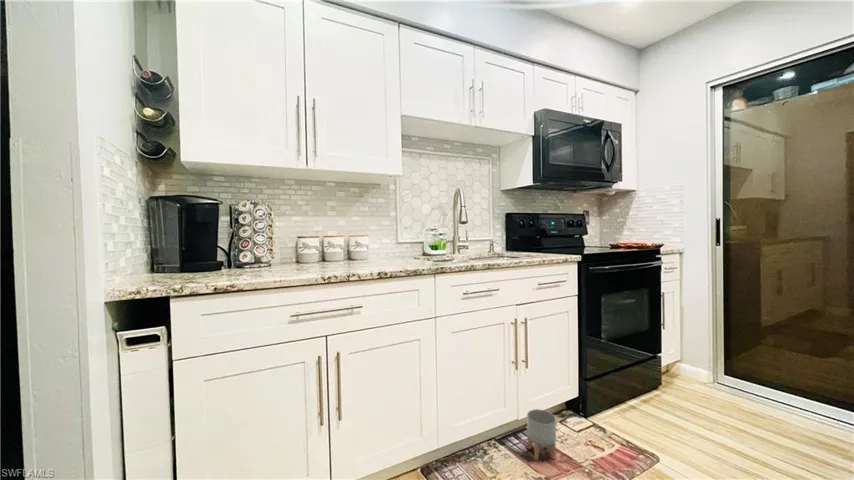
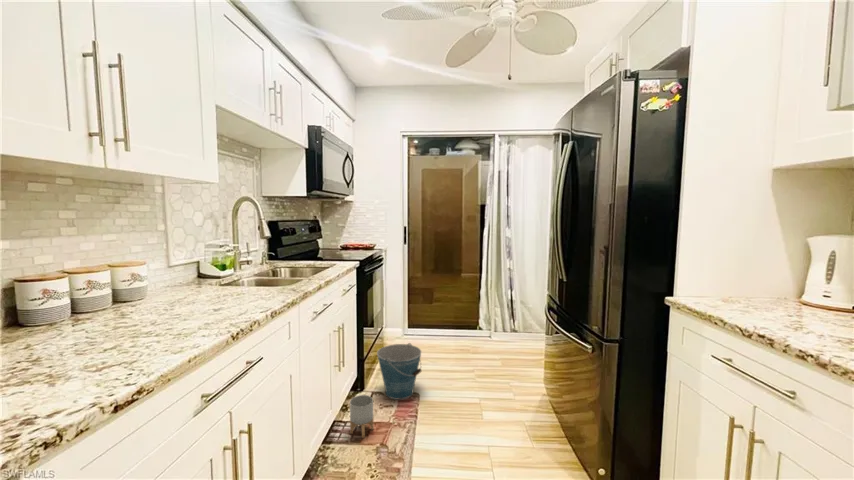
bucket: none [596,373,670,455] -> present [377,343,421,399]

